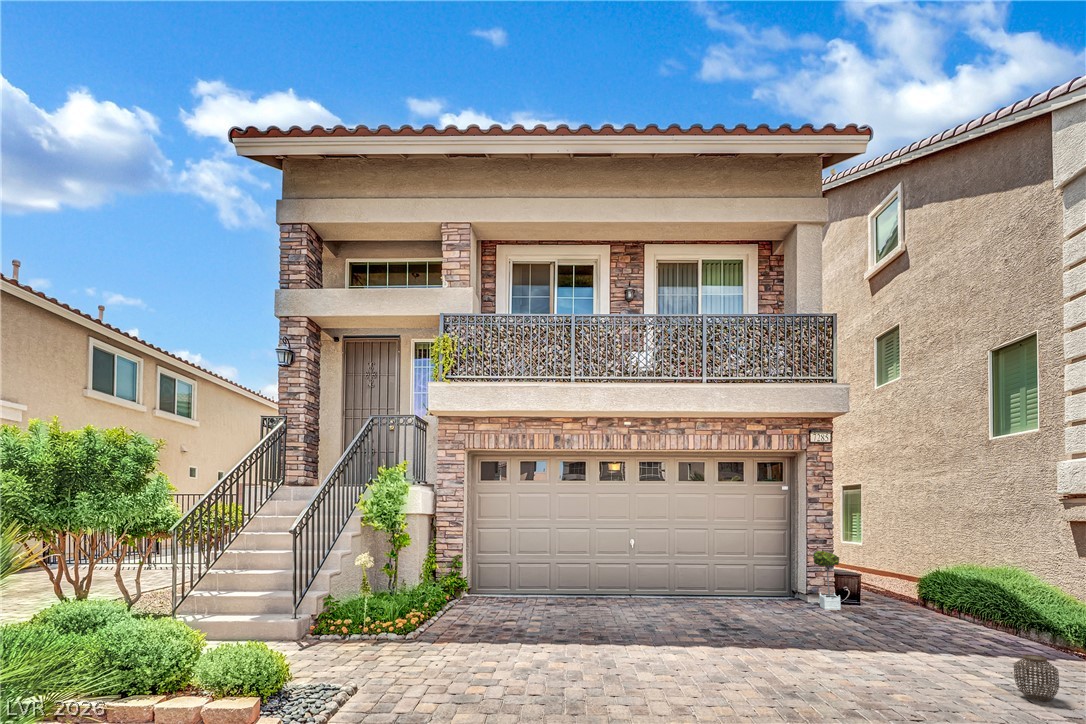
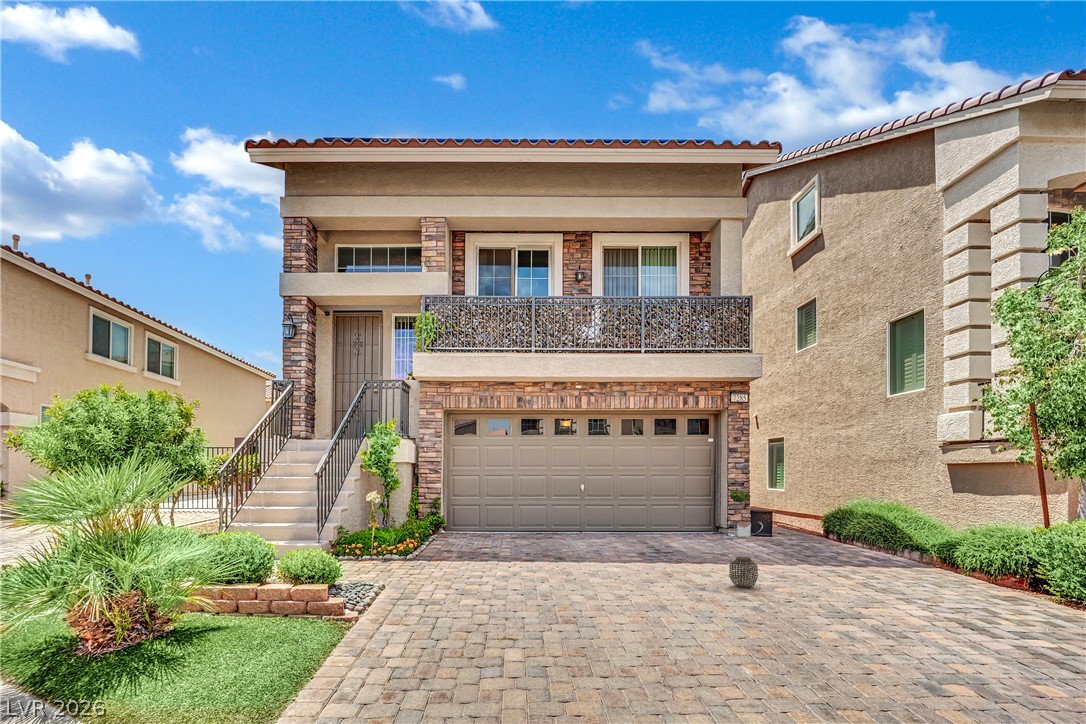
woven basket: present [1014,655,1059,701] -> present [729,557,758,589]

